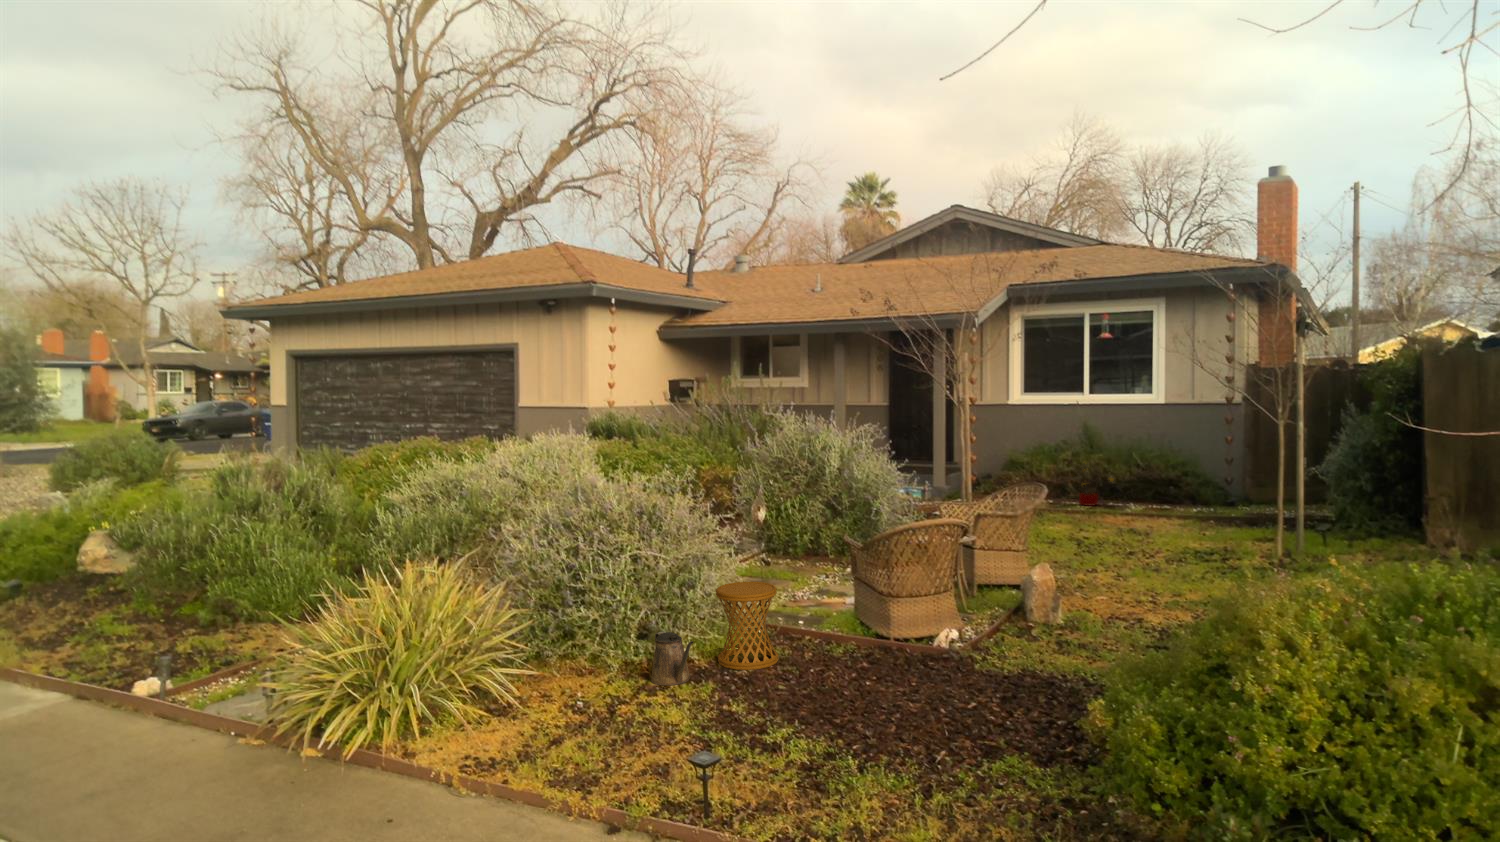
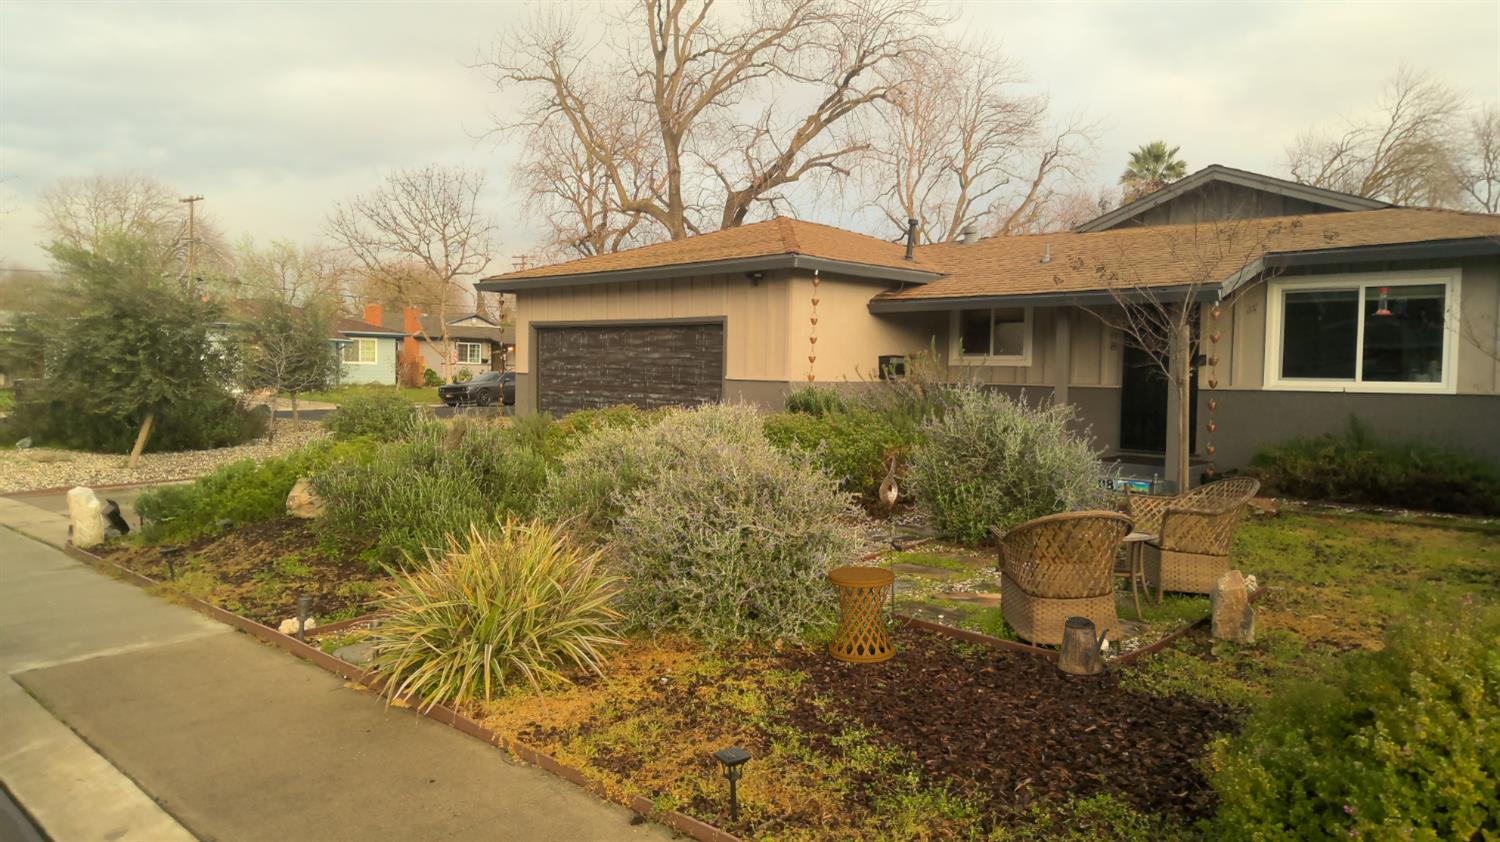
decorative plant: present [1077,465,1113,506] -> none [1334,456,1390,511]
watering can: present [651,631,693,685] -> present [1057,615,1110,675]

